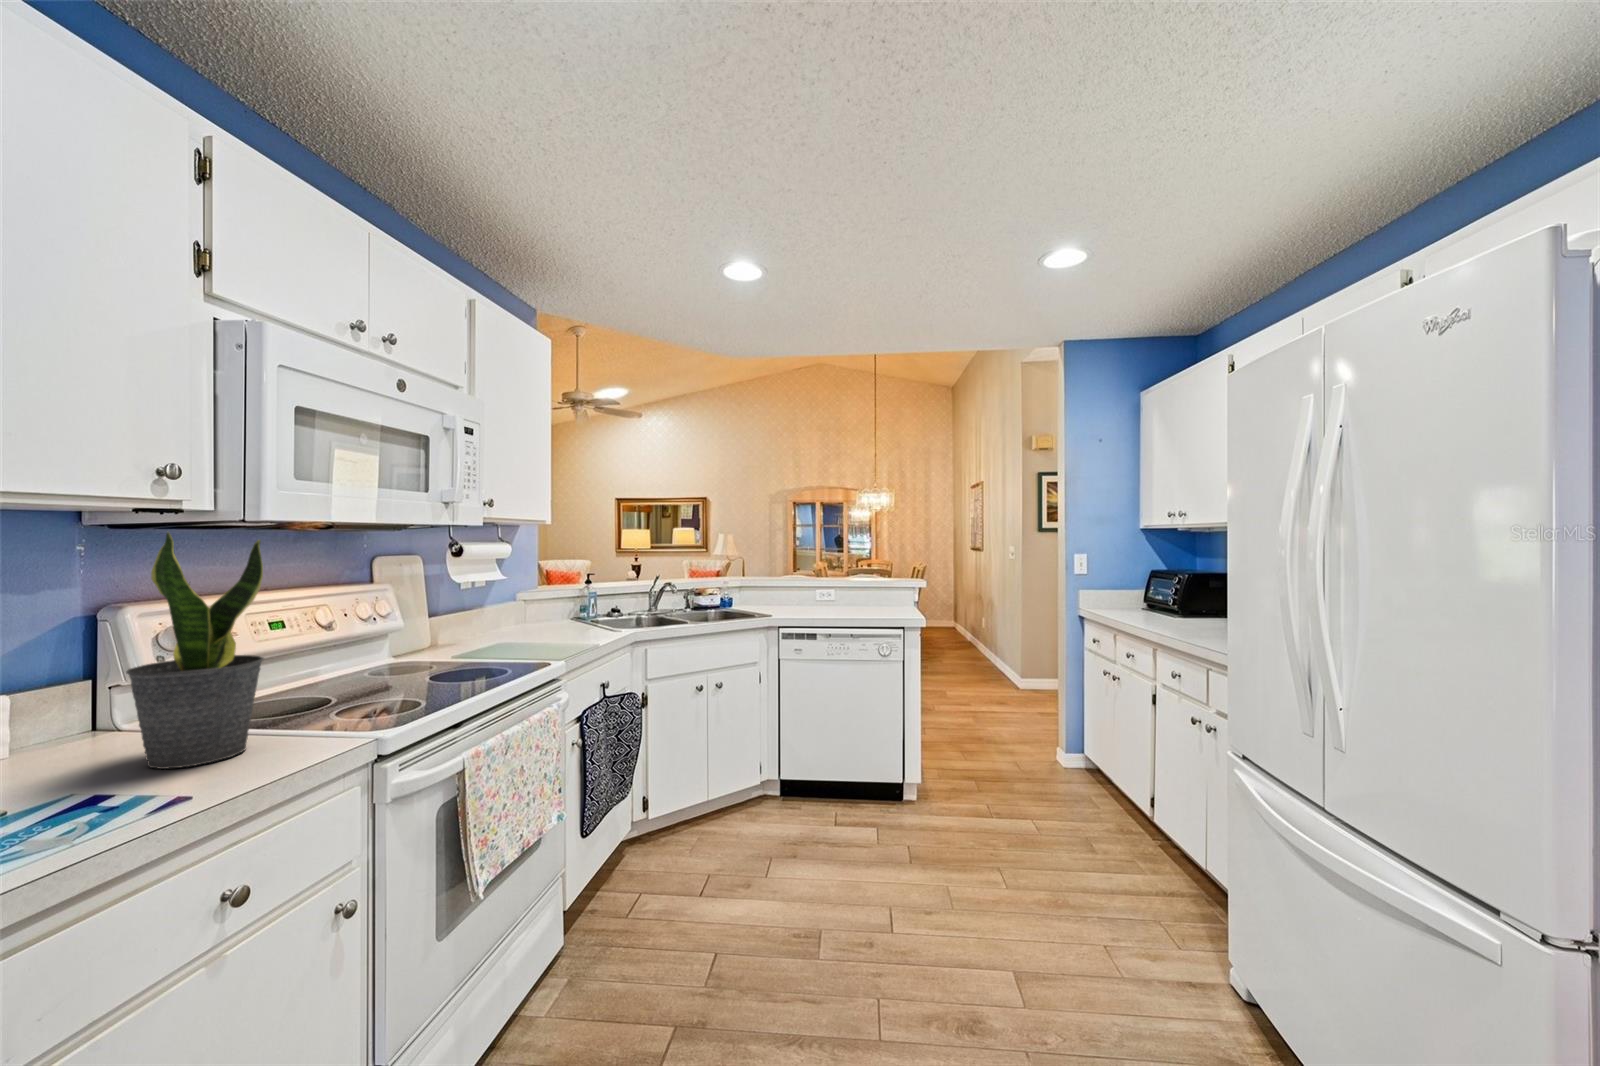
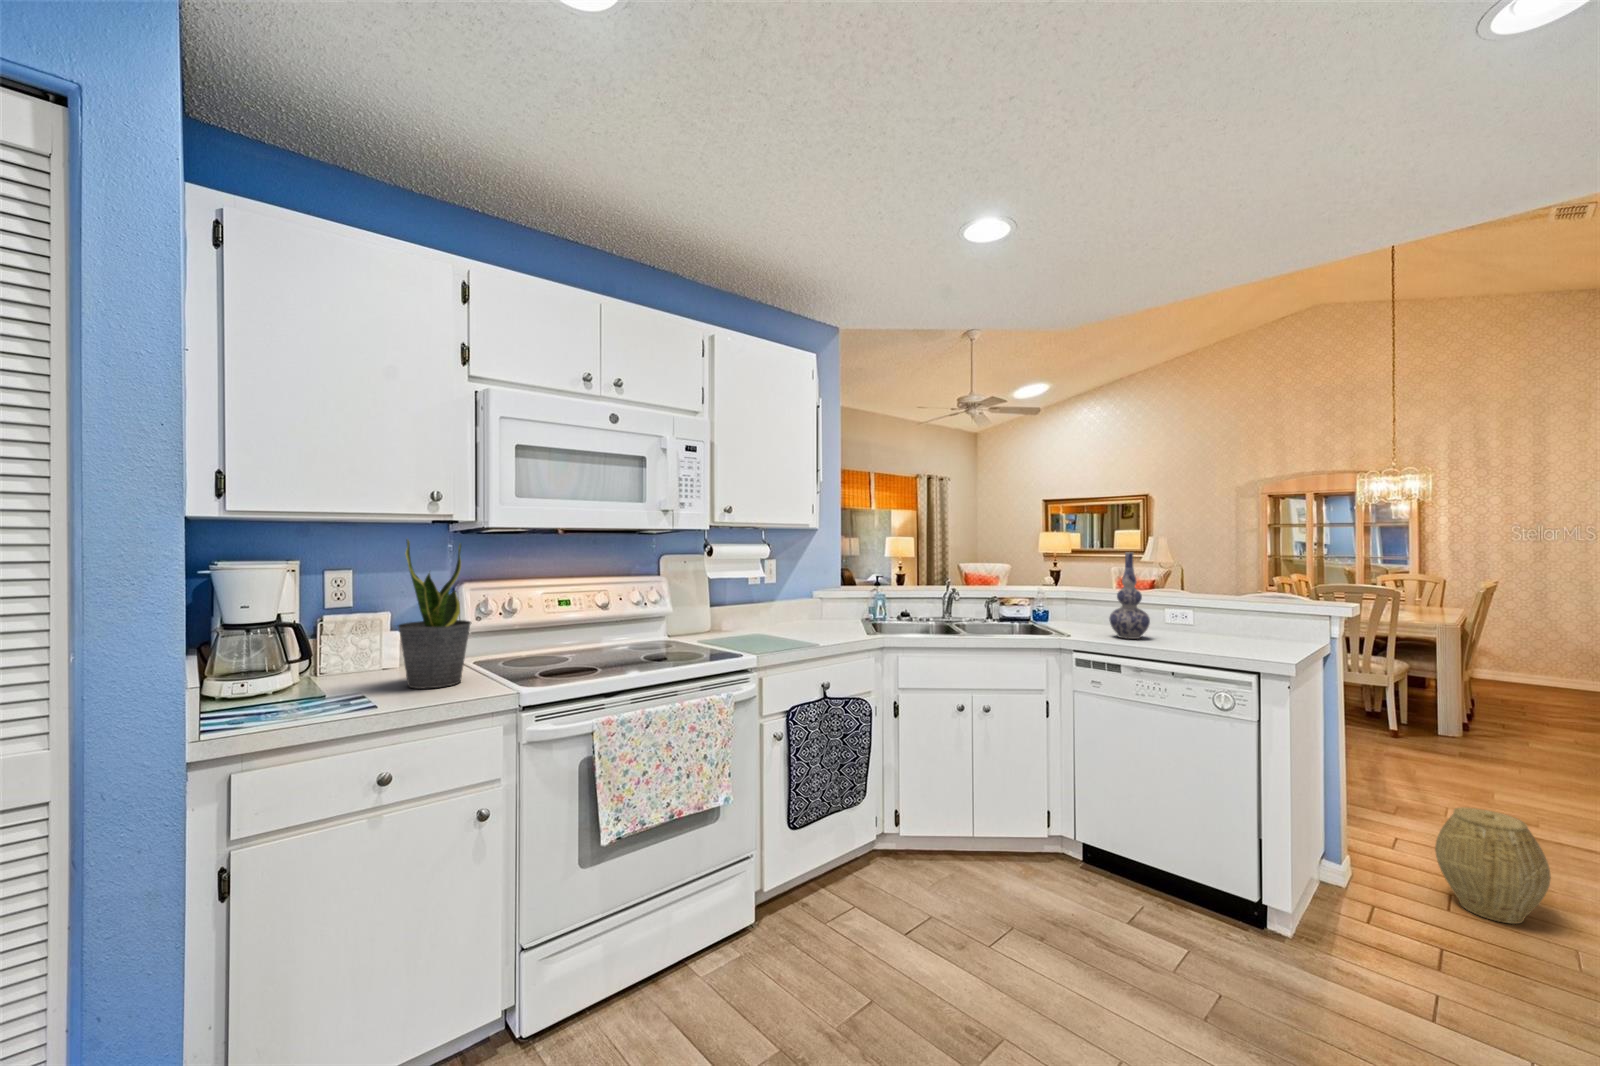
vase: none [791,546,819,613] -> present [1109,552,1150,639]
woven basket: none [953,696,1002,759] -> present [1435,808,1551,924]

